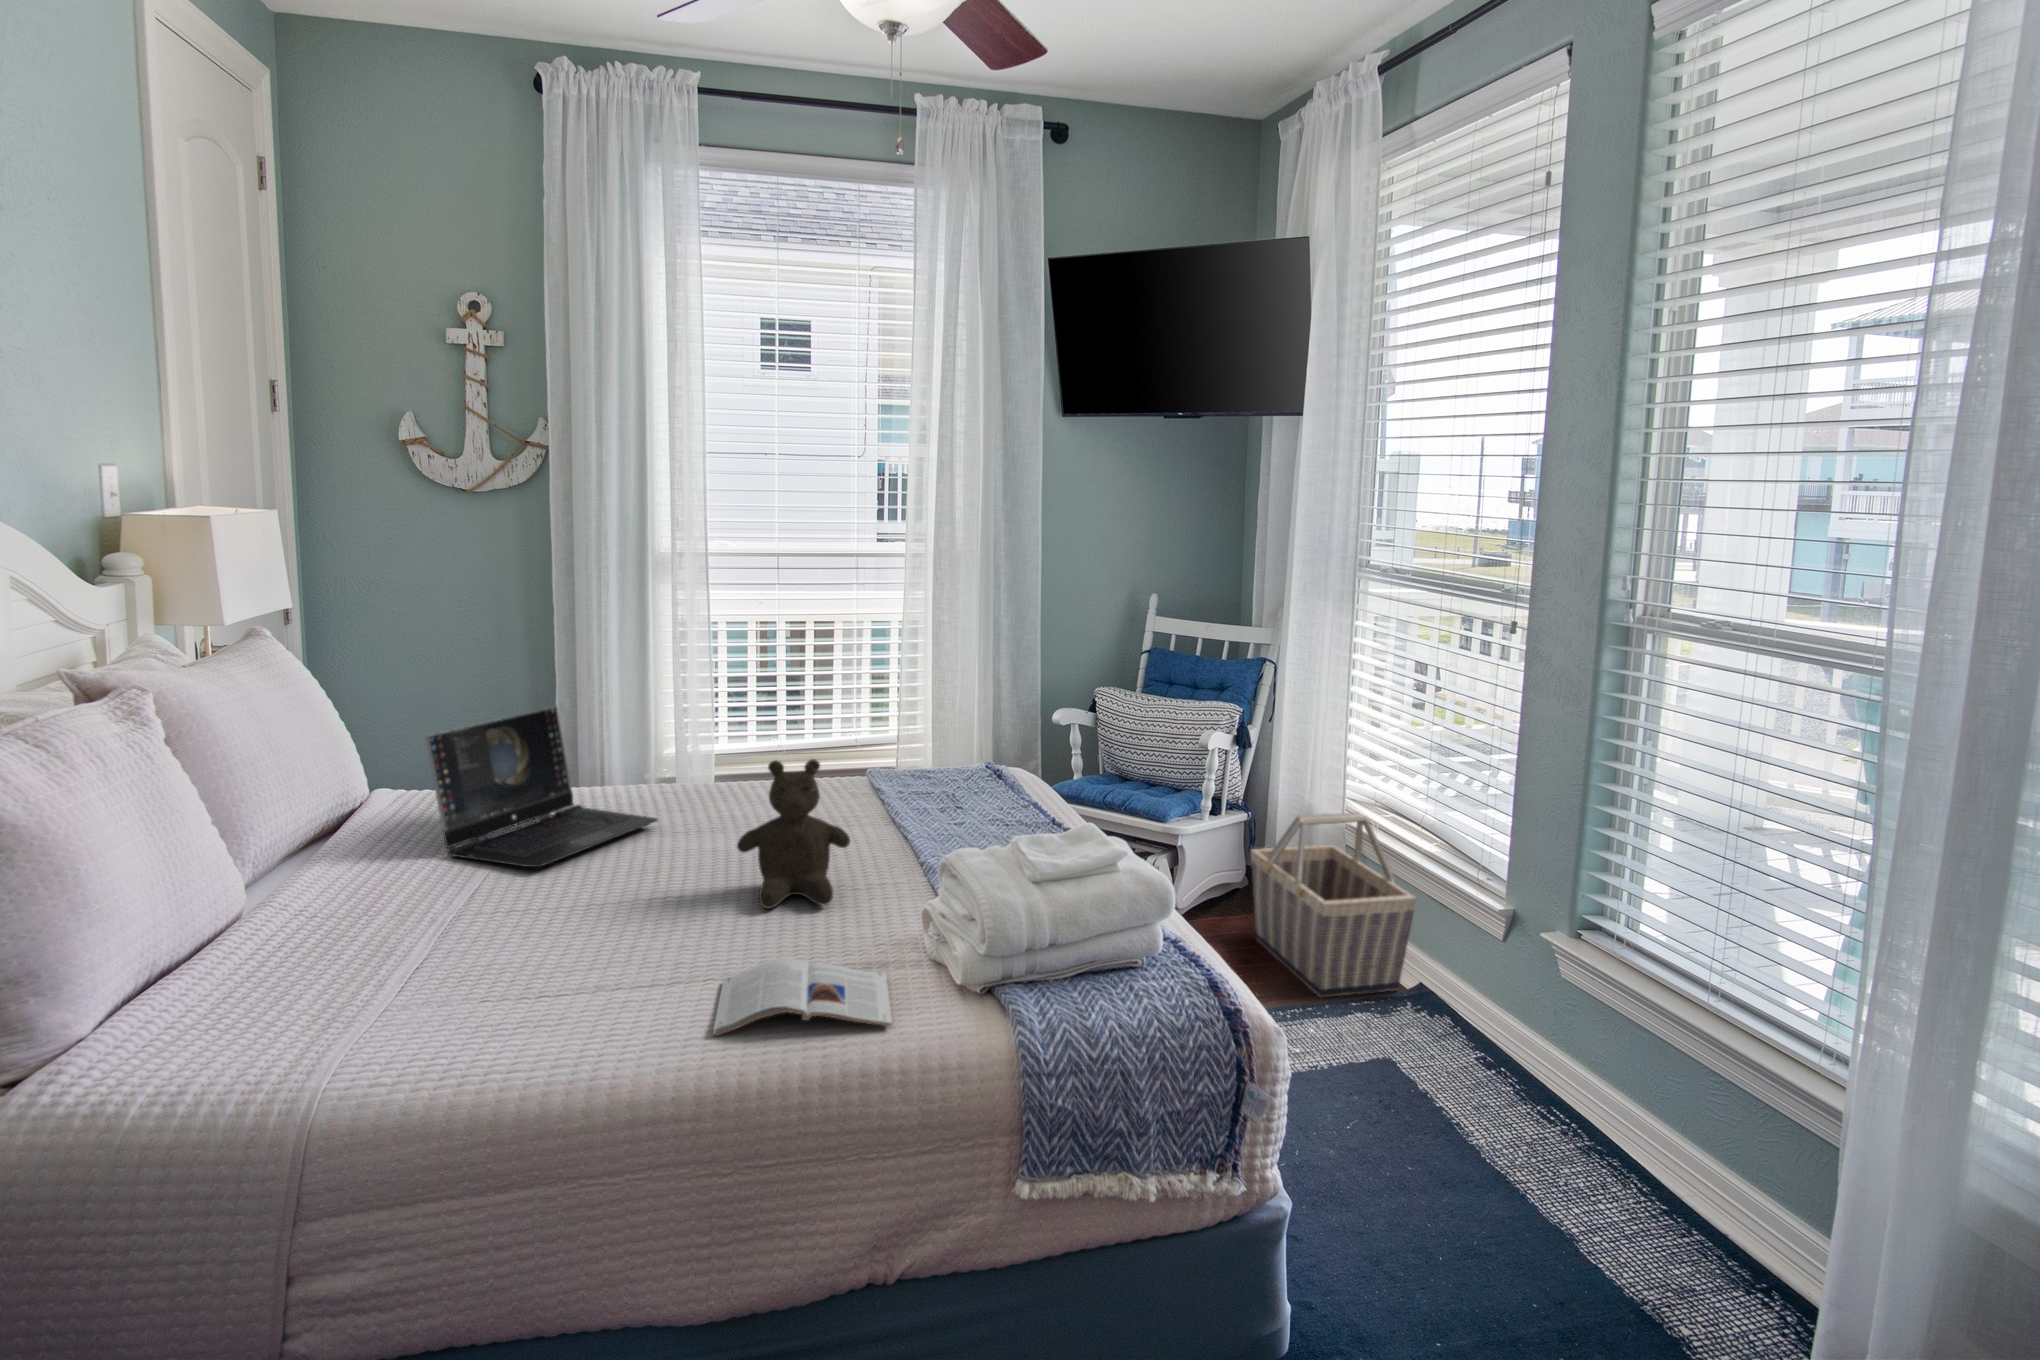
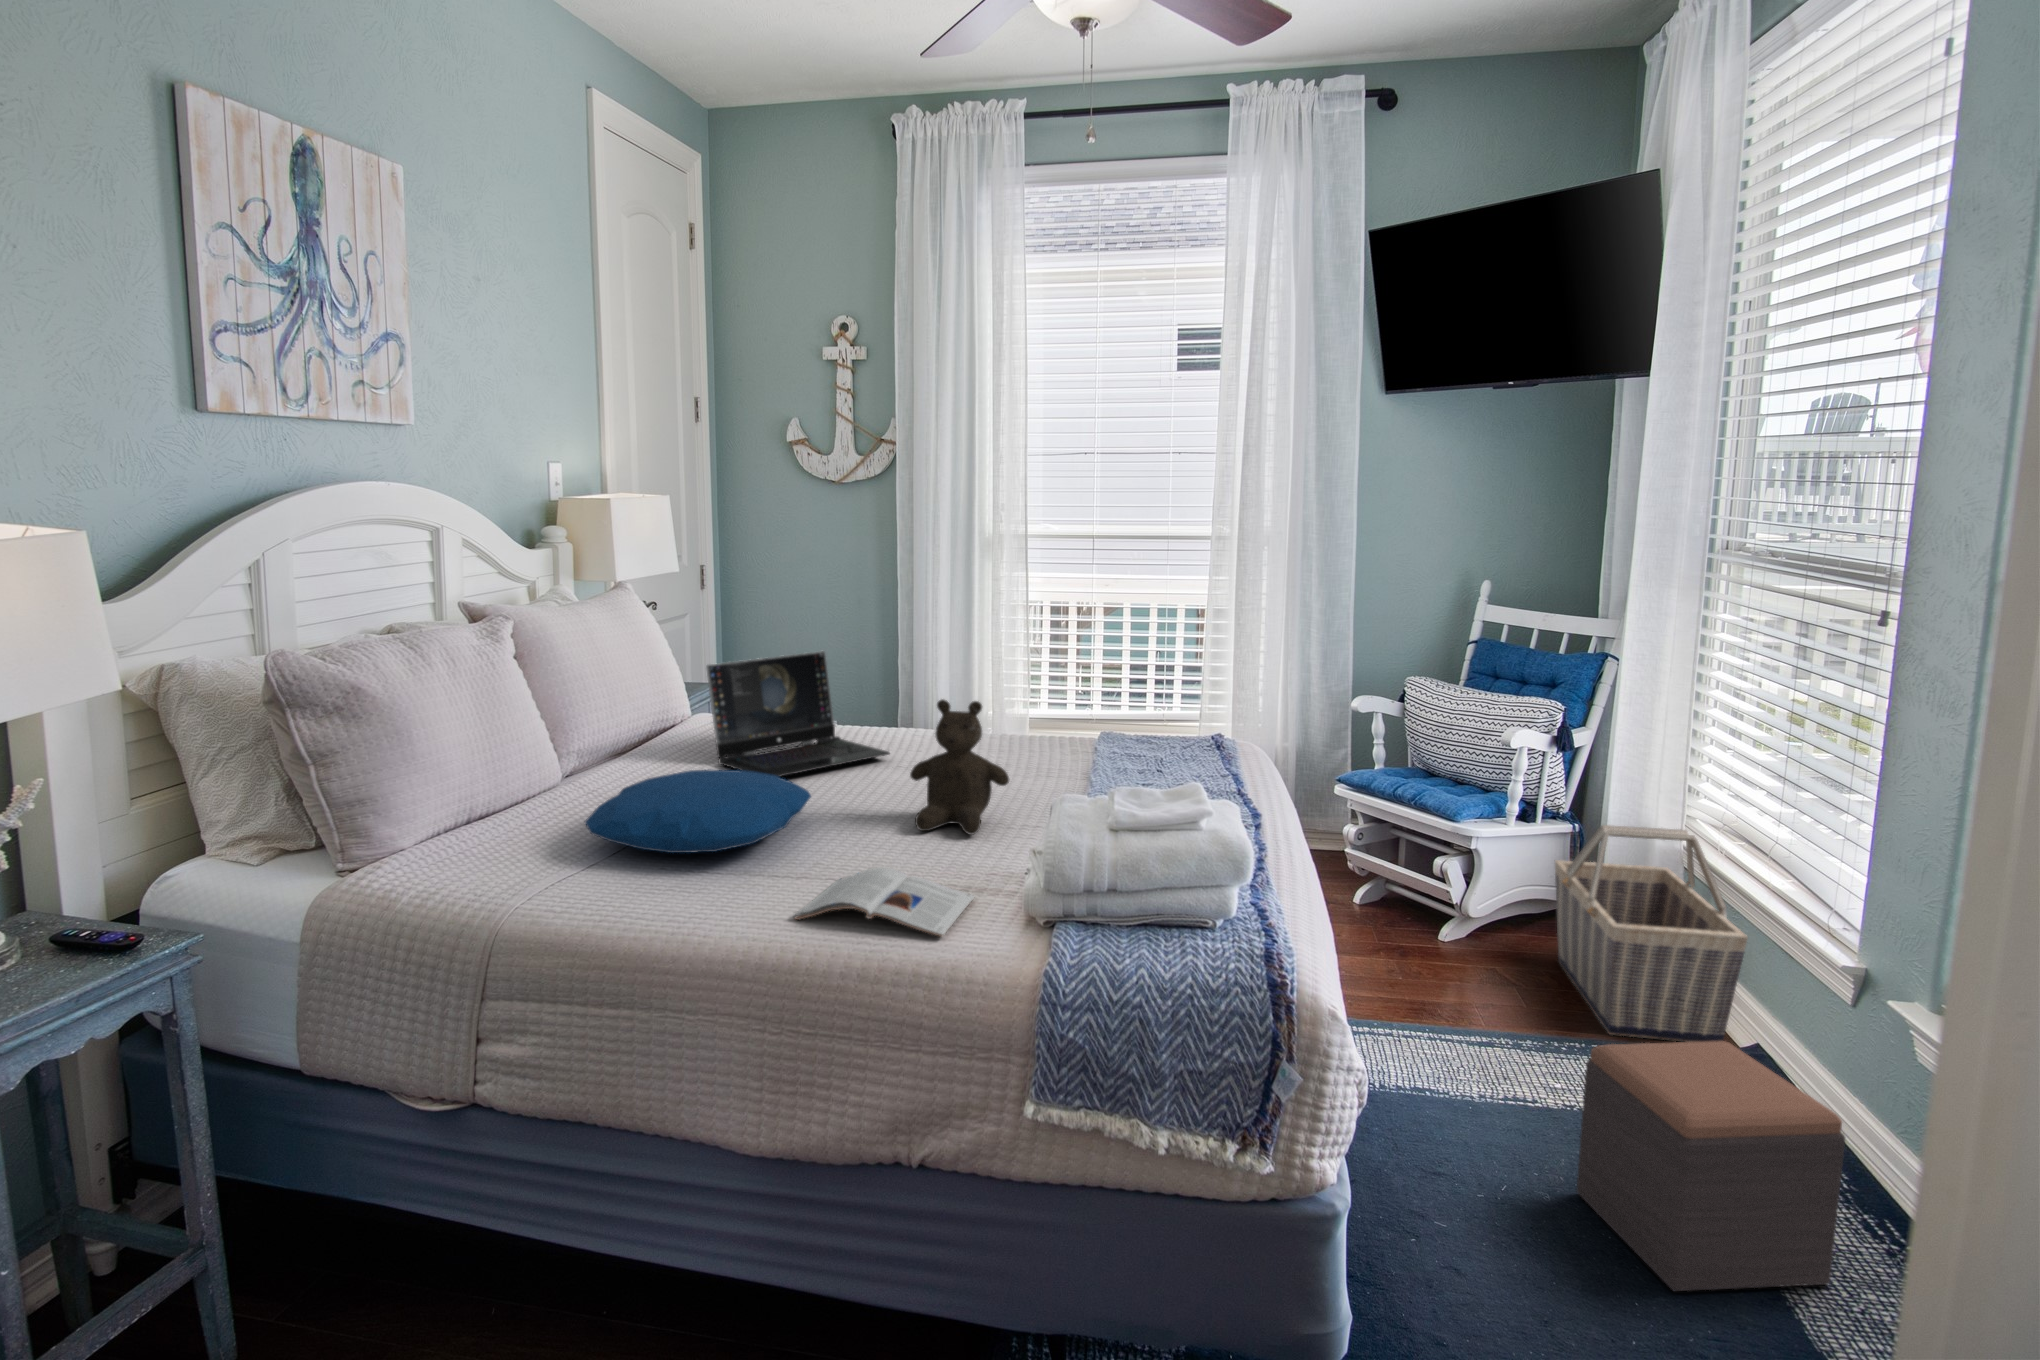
pillow: none [365,865,633,982] -> present [585,770,811,853]
footstool: none [1356,990,1552,1205] -> present [1577,1041,1845,1291]

